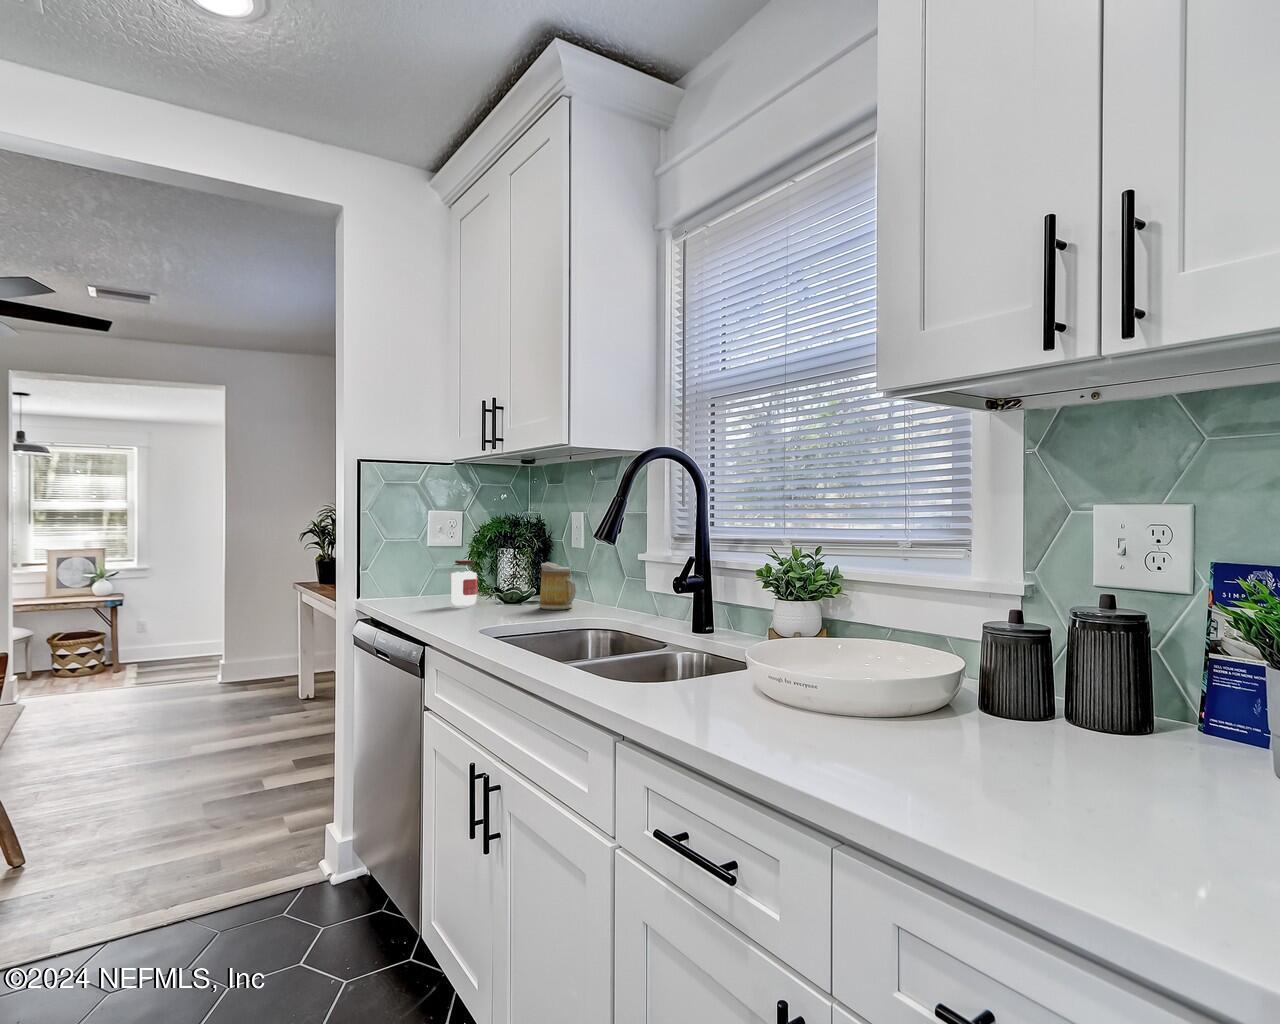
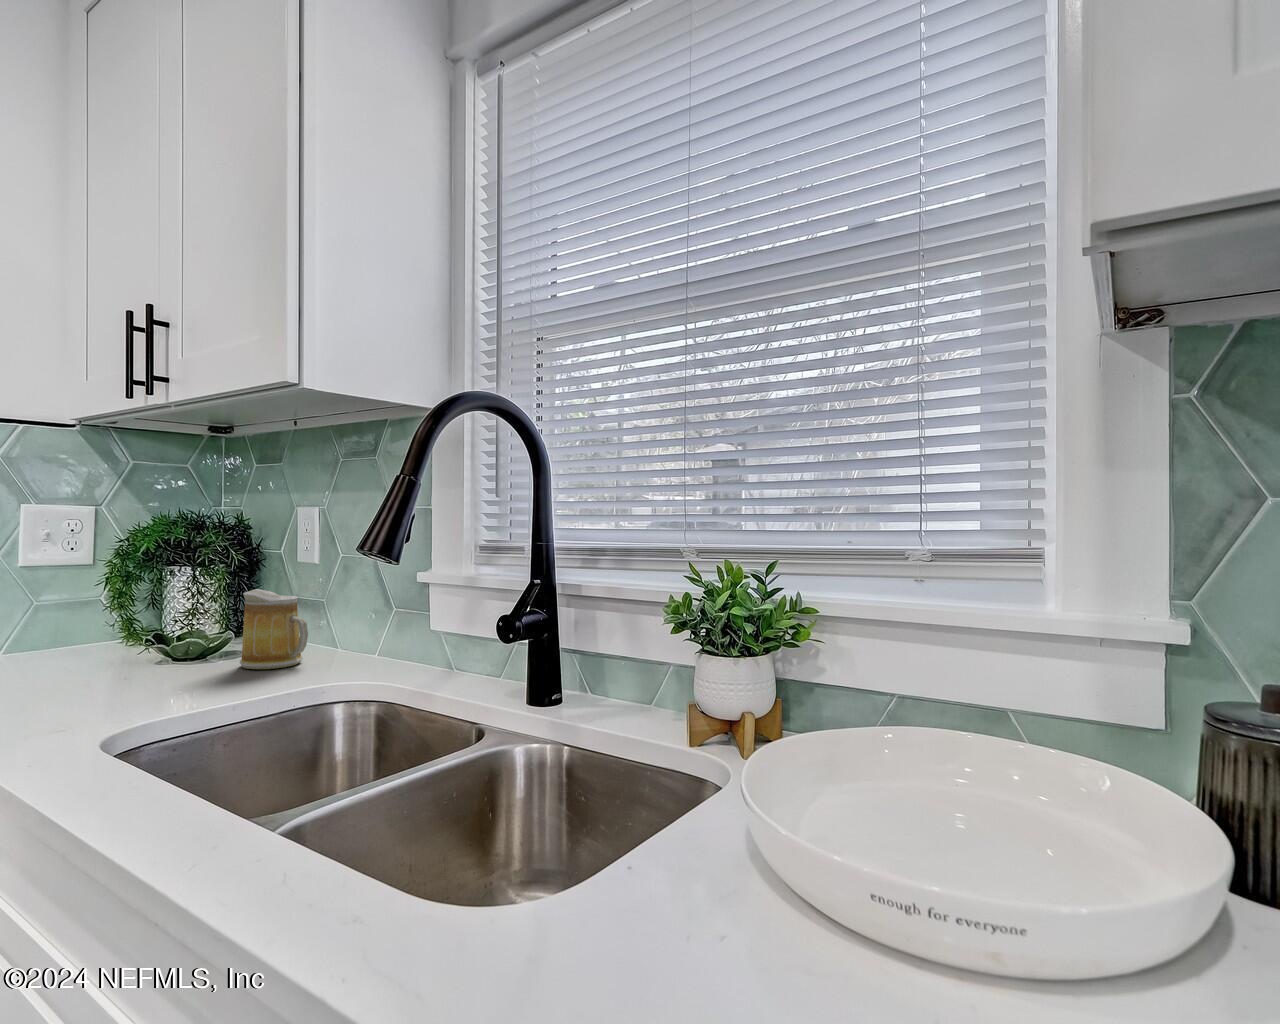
jar: present [450,560,478,606] -> none [58,590,120,674]

